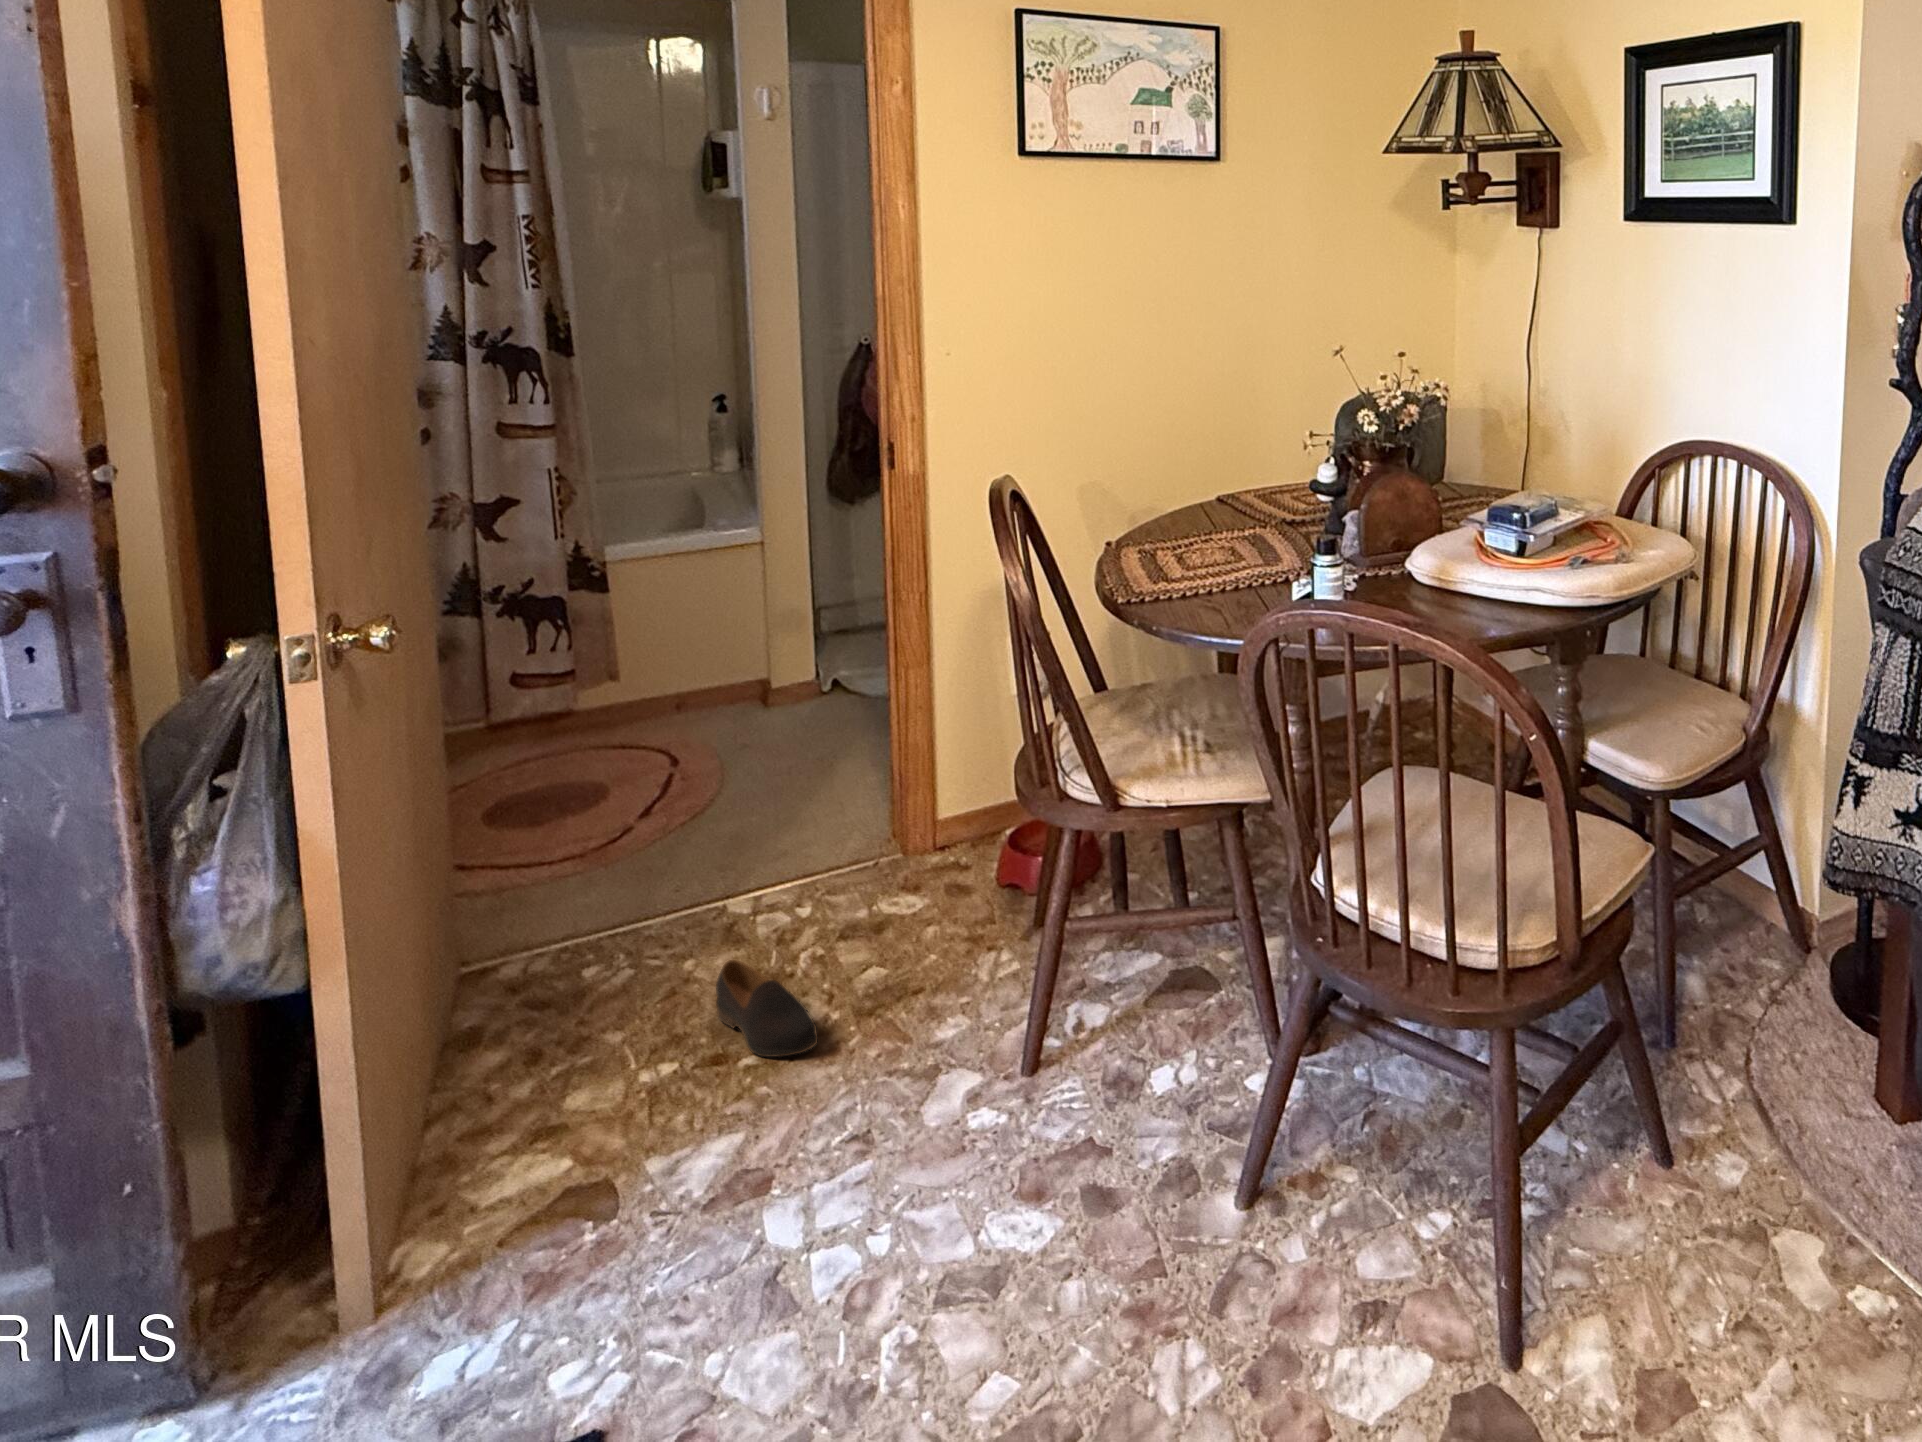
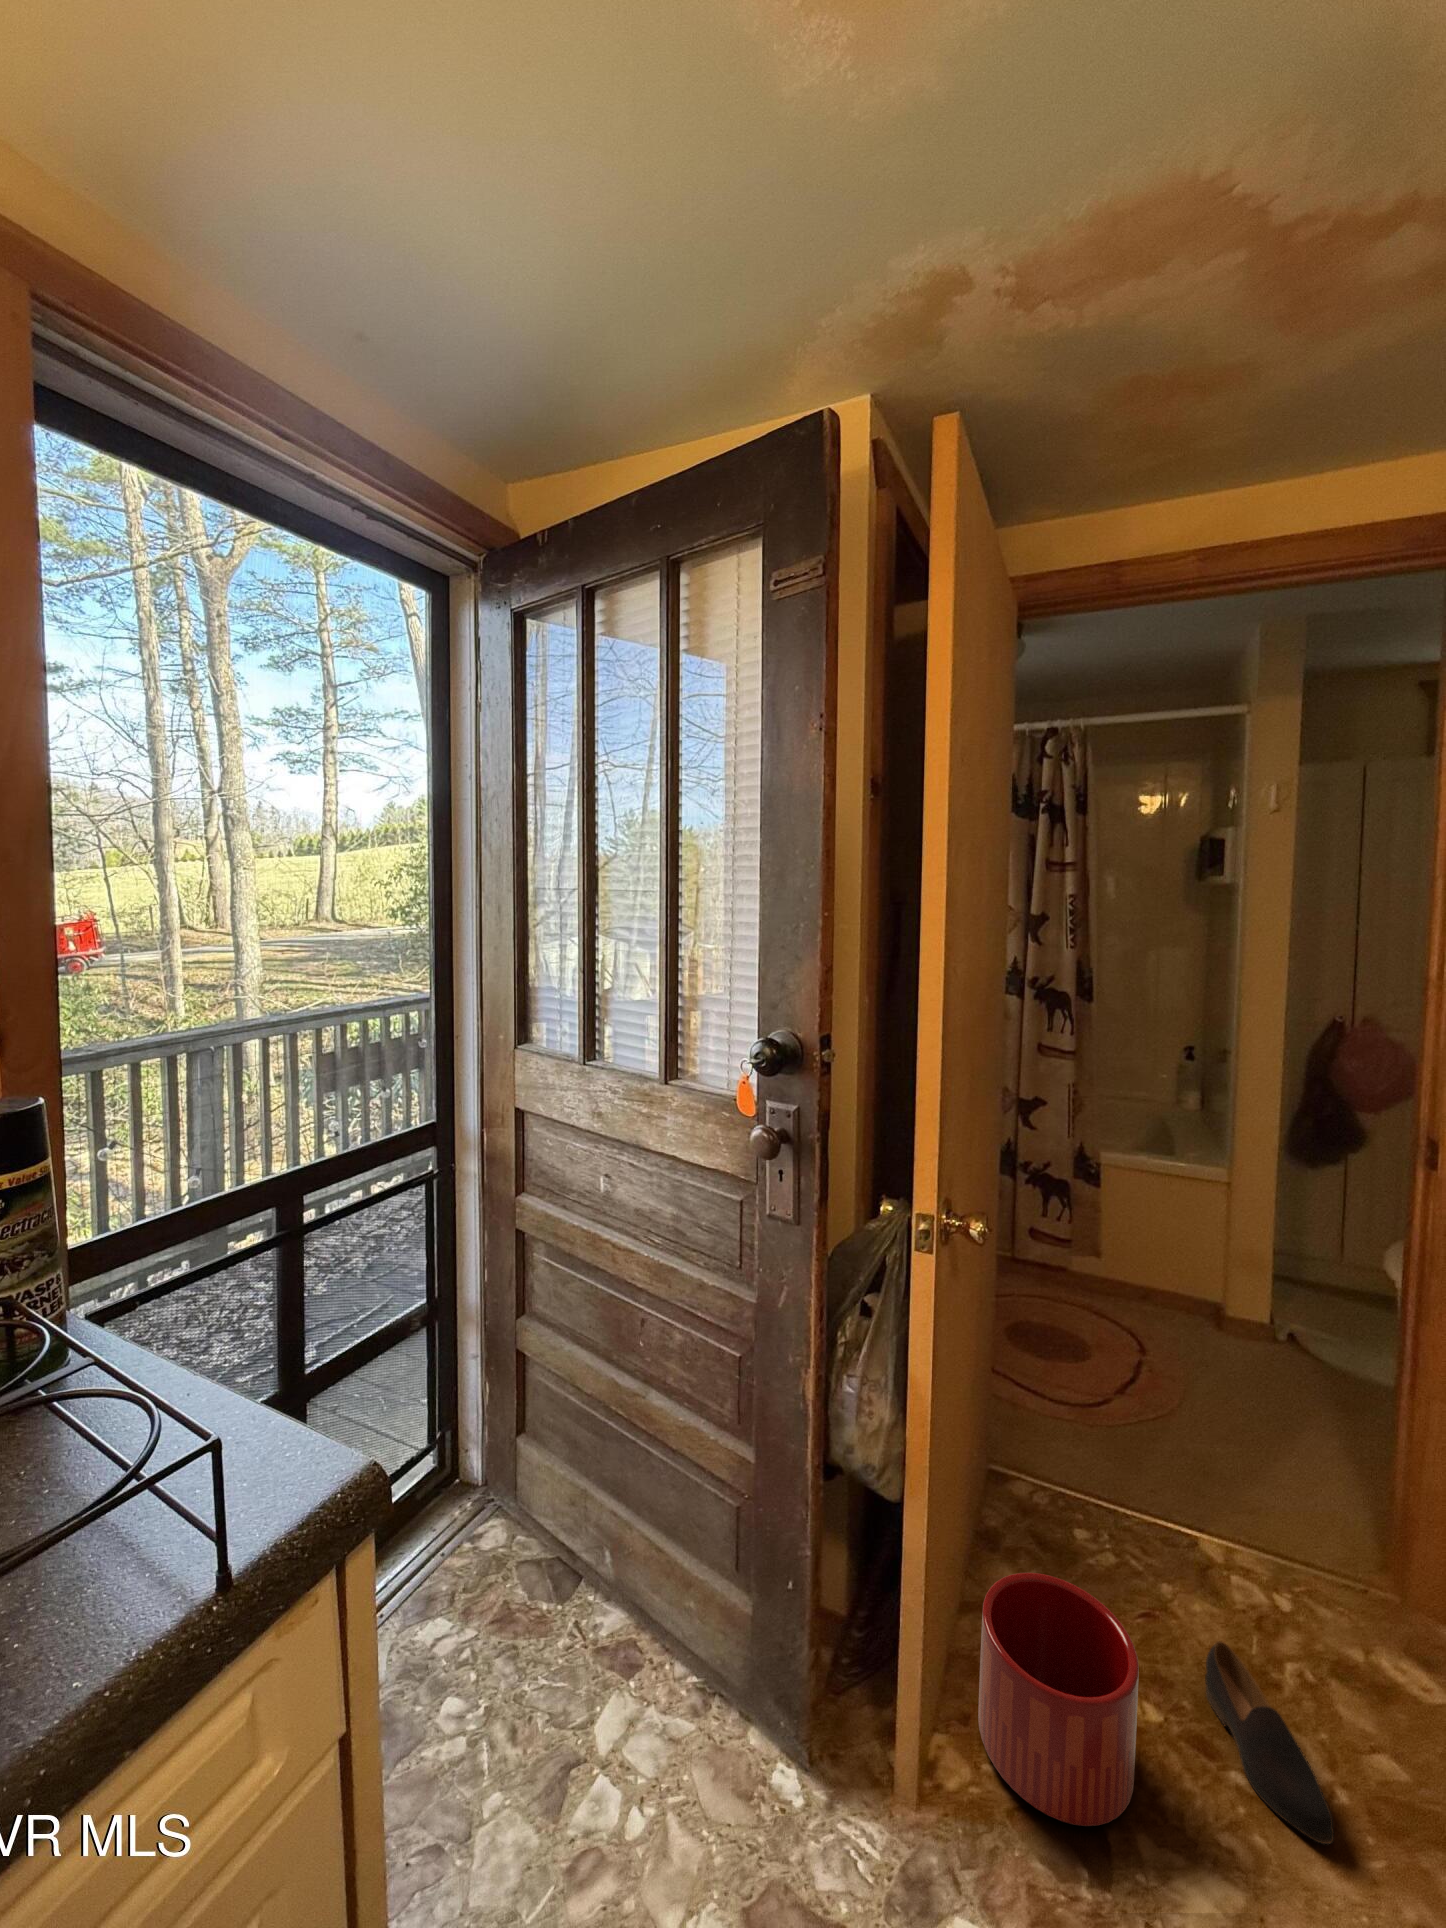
planter: none [445,985,639,1214] -> present [978,1573,1139,1826]

